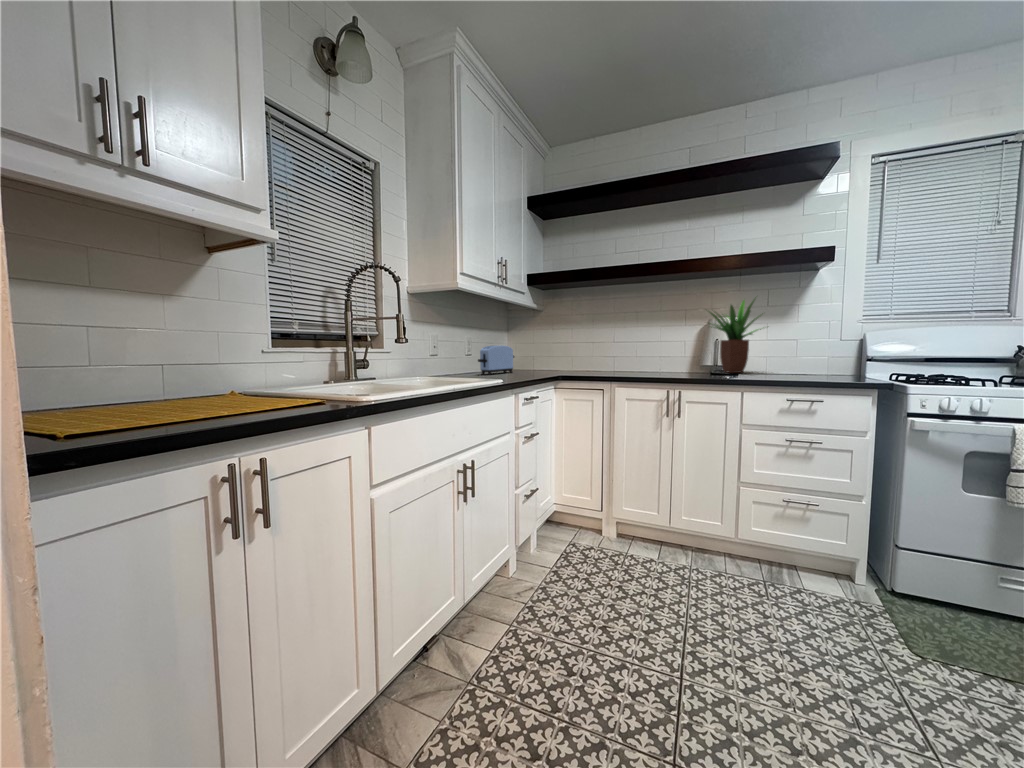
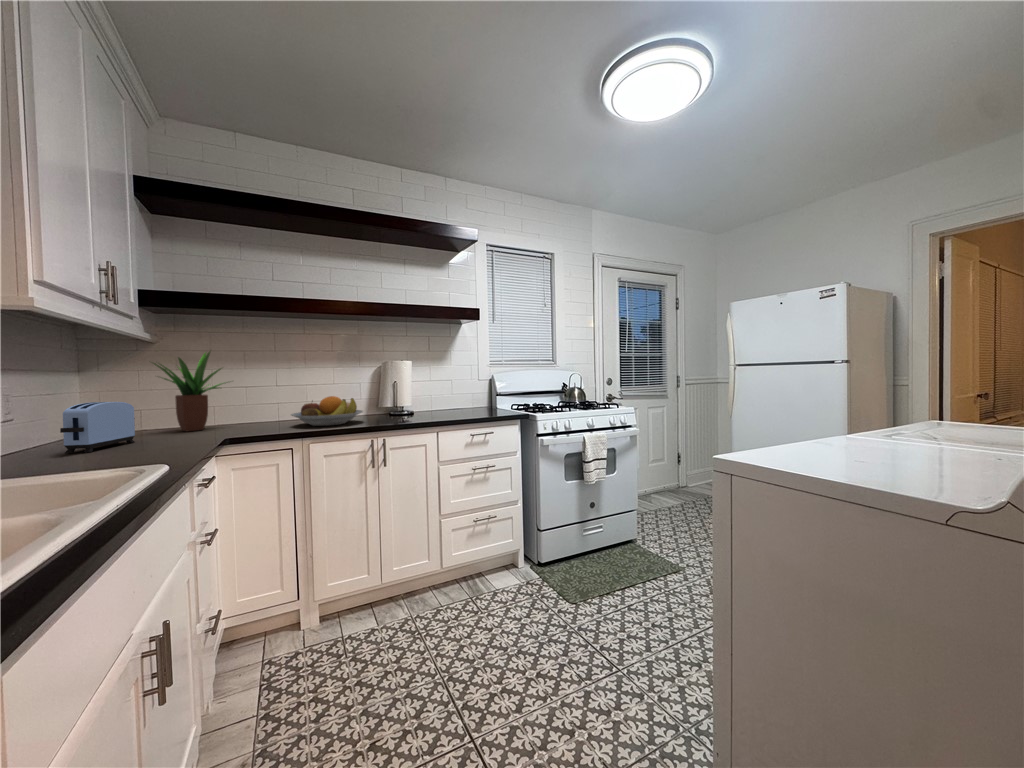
potted plant: present [709,297,761,373] -> present [154,352,224,432]
fruit bowl: none [605,346,667,373] -> present [291,396,363,426]

